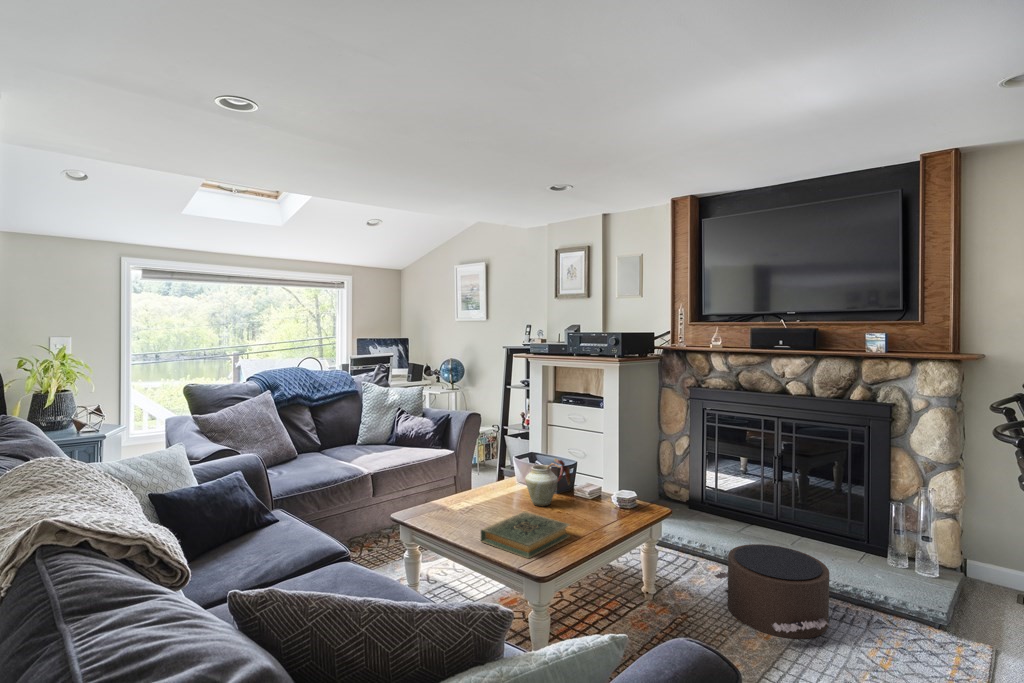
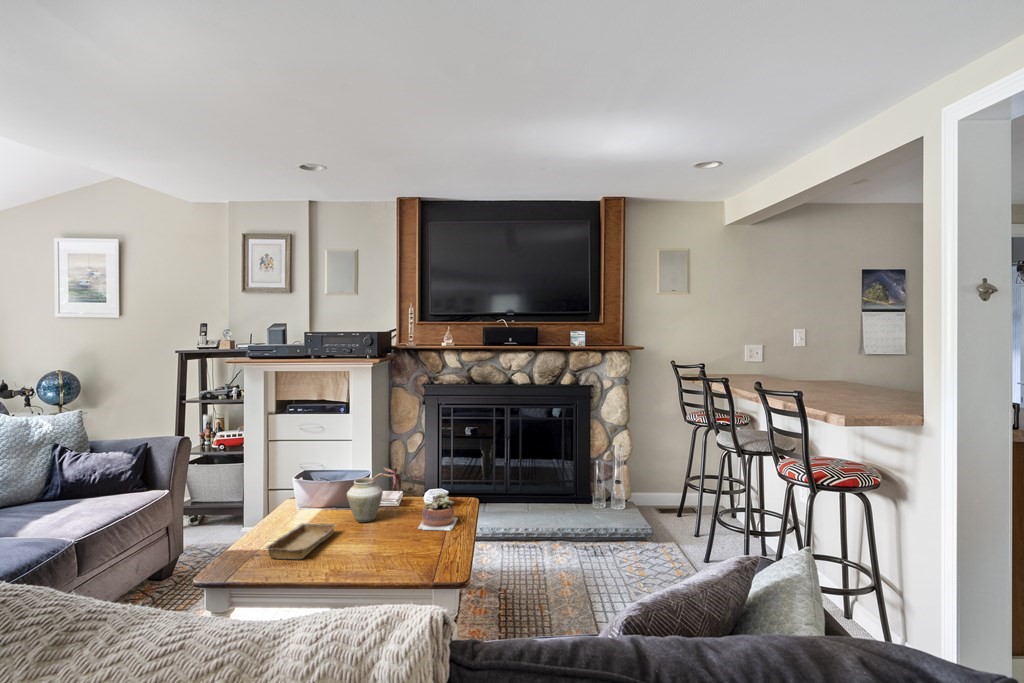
succulent plant: none [570,493,618,533] -> present [418,493,457,531]
tray: none [434,494,507,522] -> present [265,523,335,559]
hardback book: present [481,511,570,558] -> none [359,527,434,568]
pouf: present [714,544,831,639] -> none [503,511,604,581]

